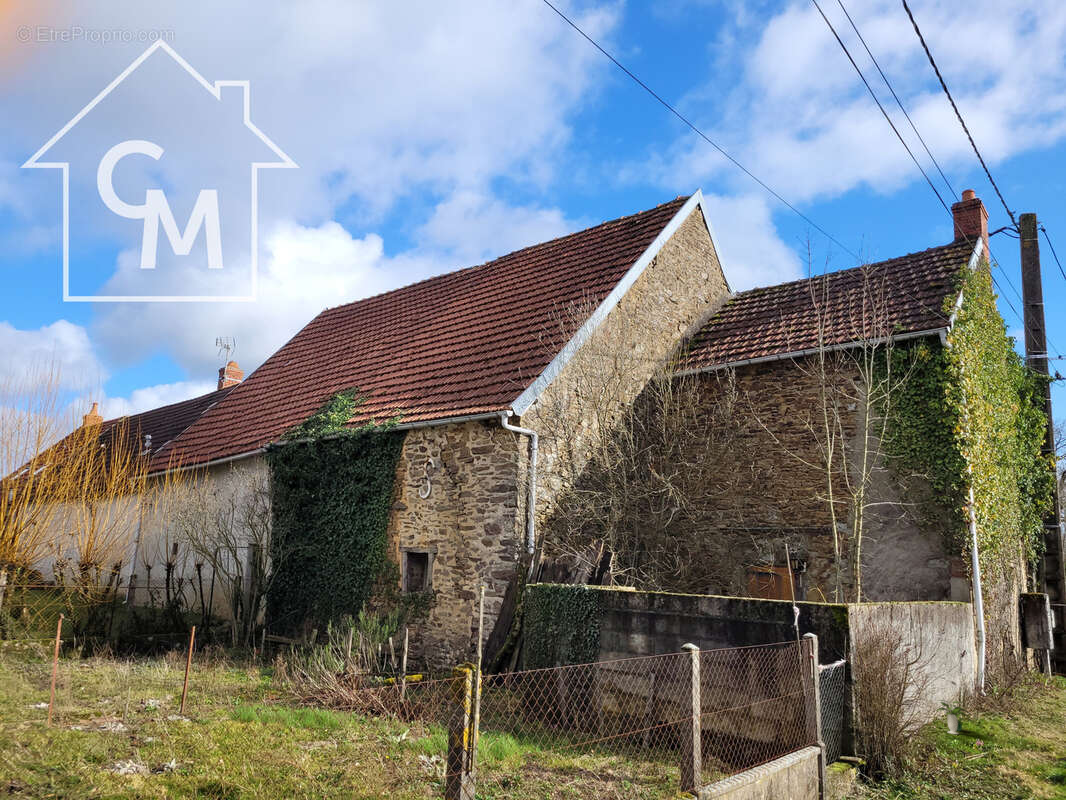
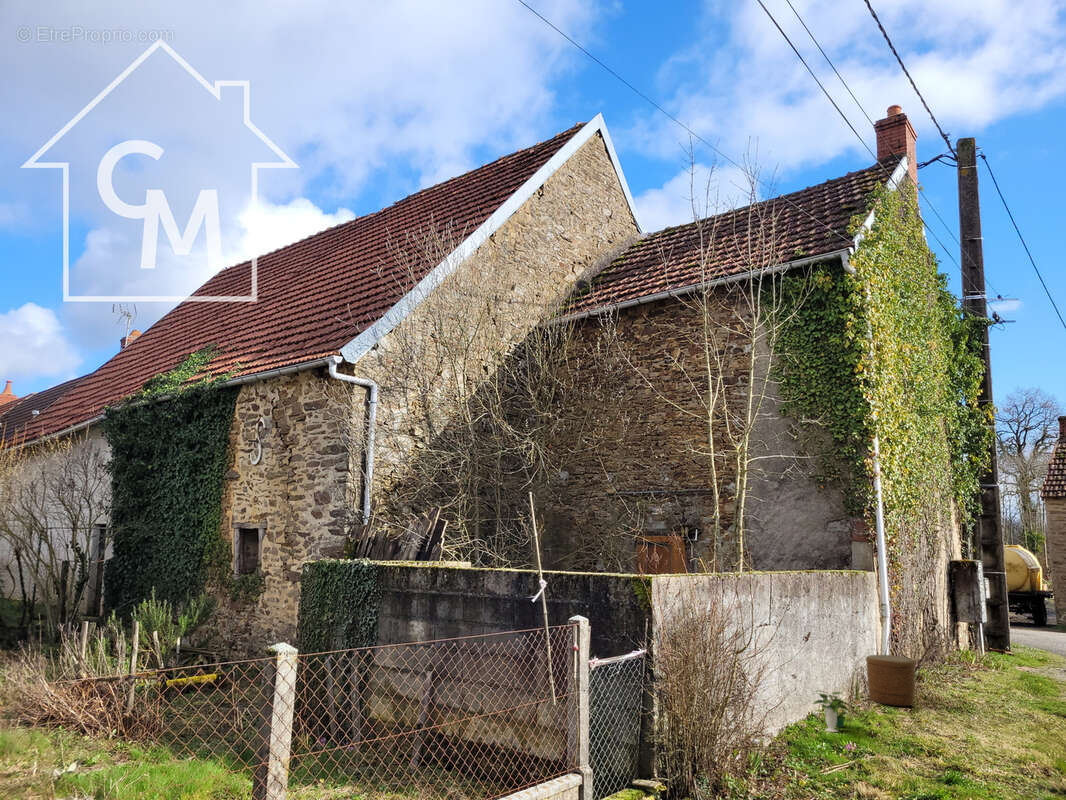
woven basket: none [968,673,1011,717] -> present [866,655,915,707]

